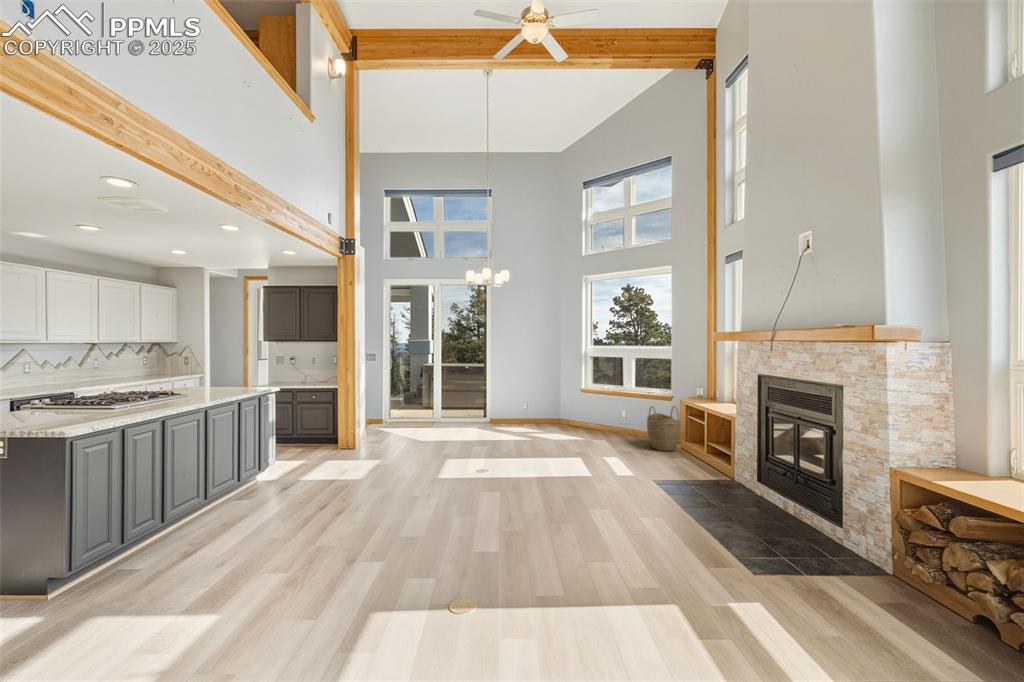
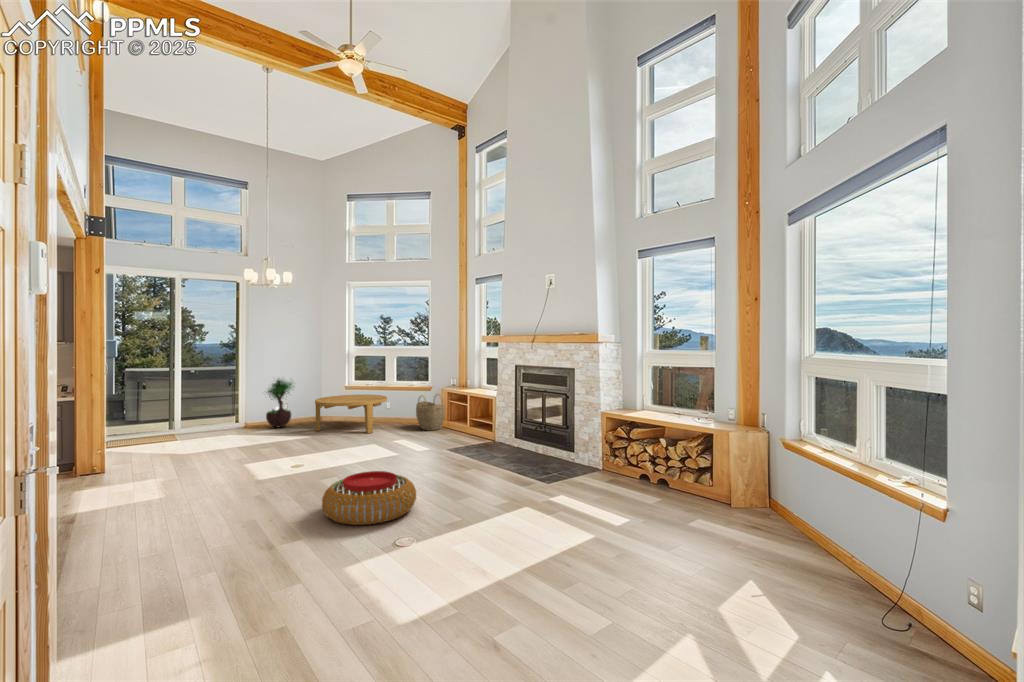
potted tree: none [502,372,533,425] -> present [266,379,294,427]
coffee table: none [542,398,618,444] -> present [315,395,387,433]
pouf: none [418,495,533,568] -> present [322,471,416,525]

